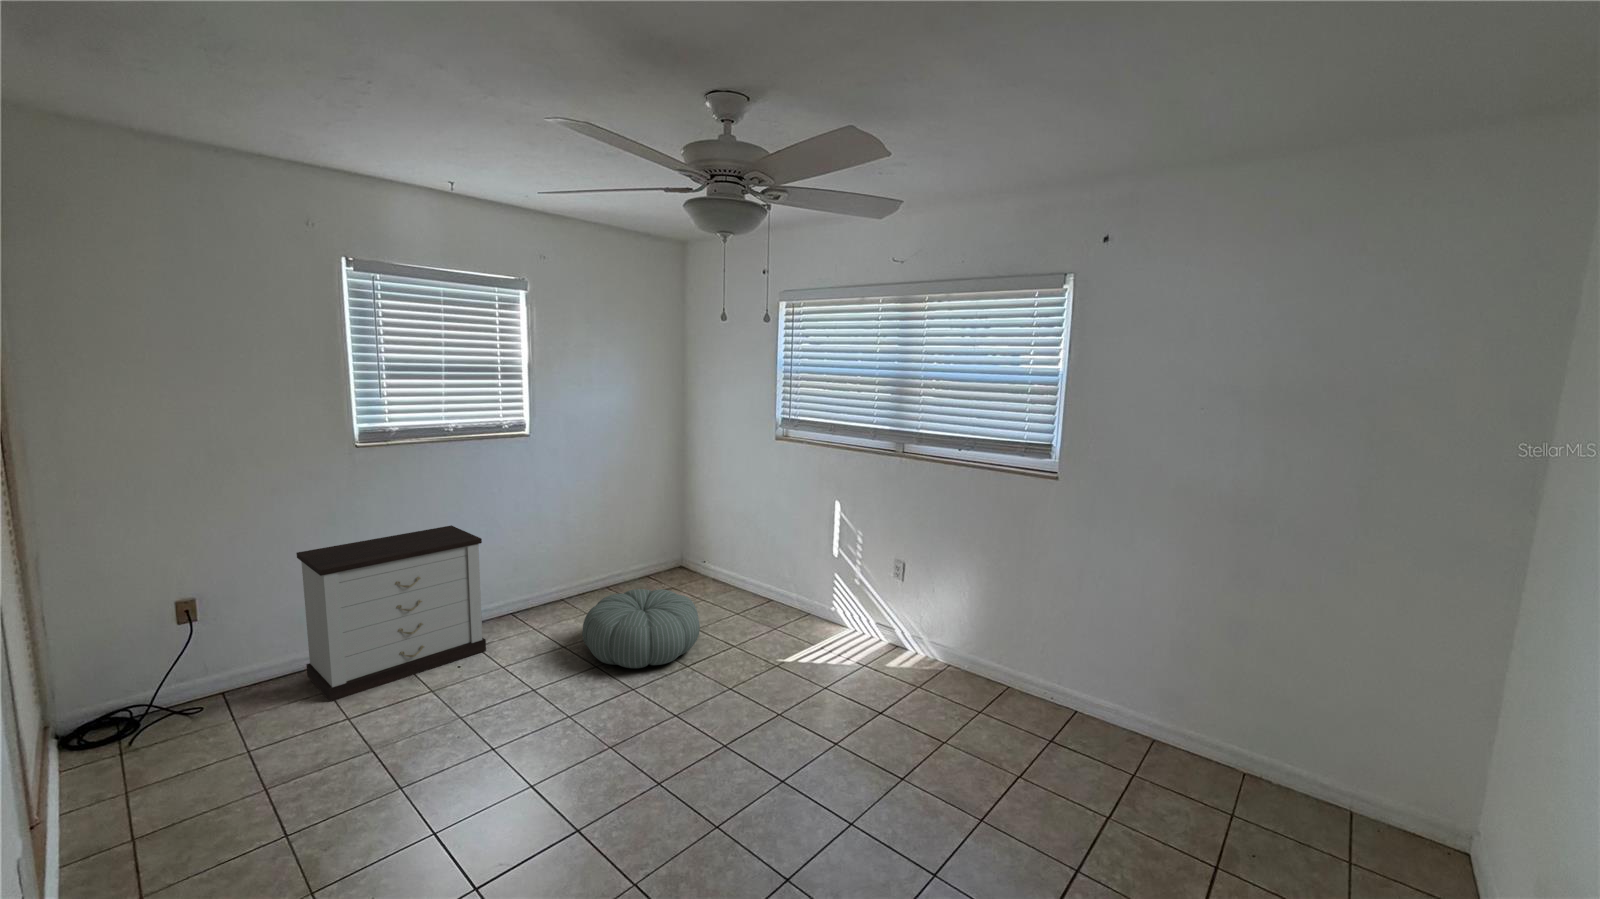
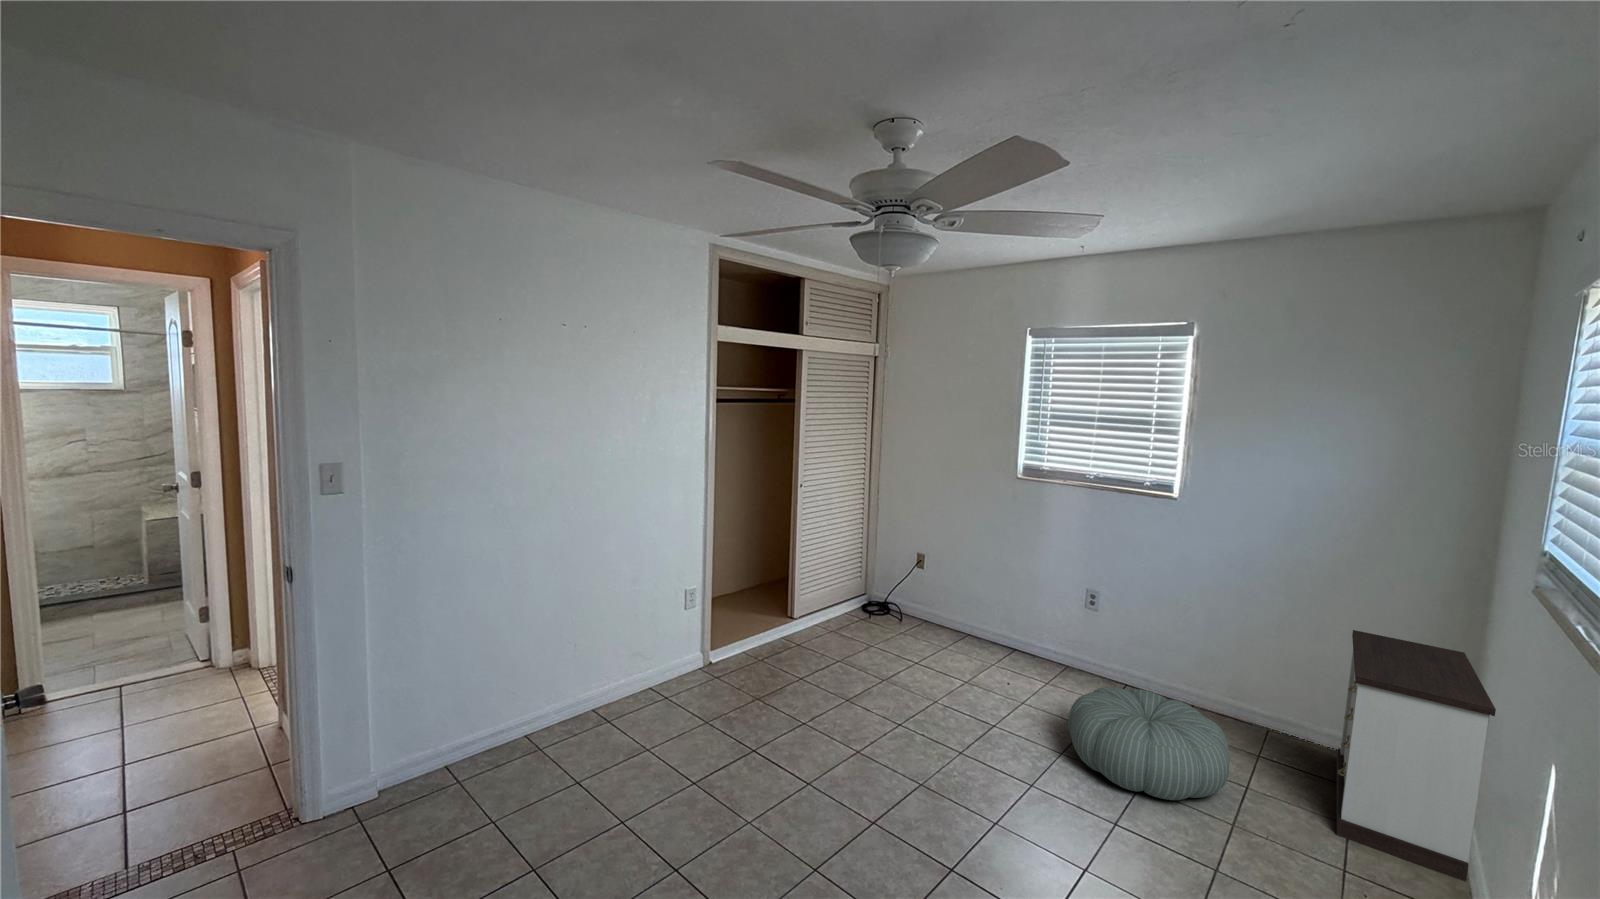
nightstand: present [296,525,486,702] -> present [1337,630,1496,882]

